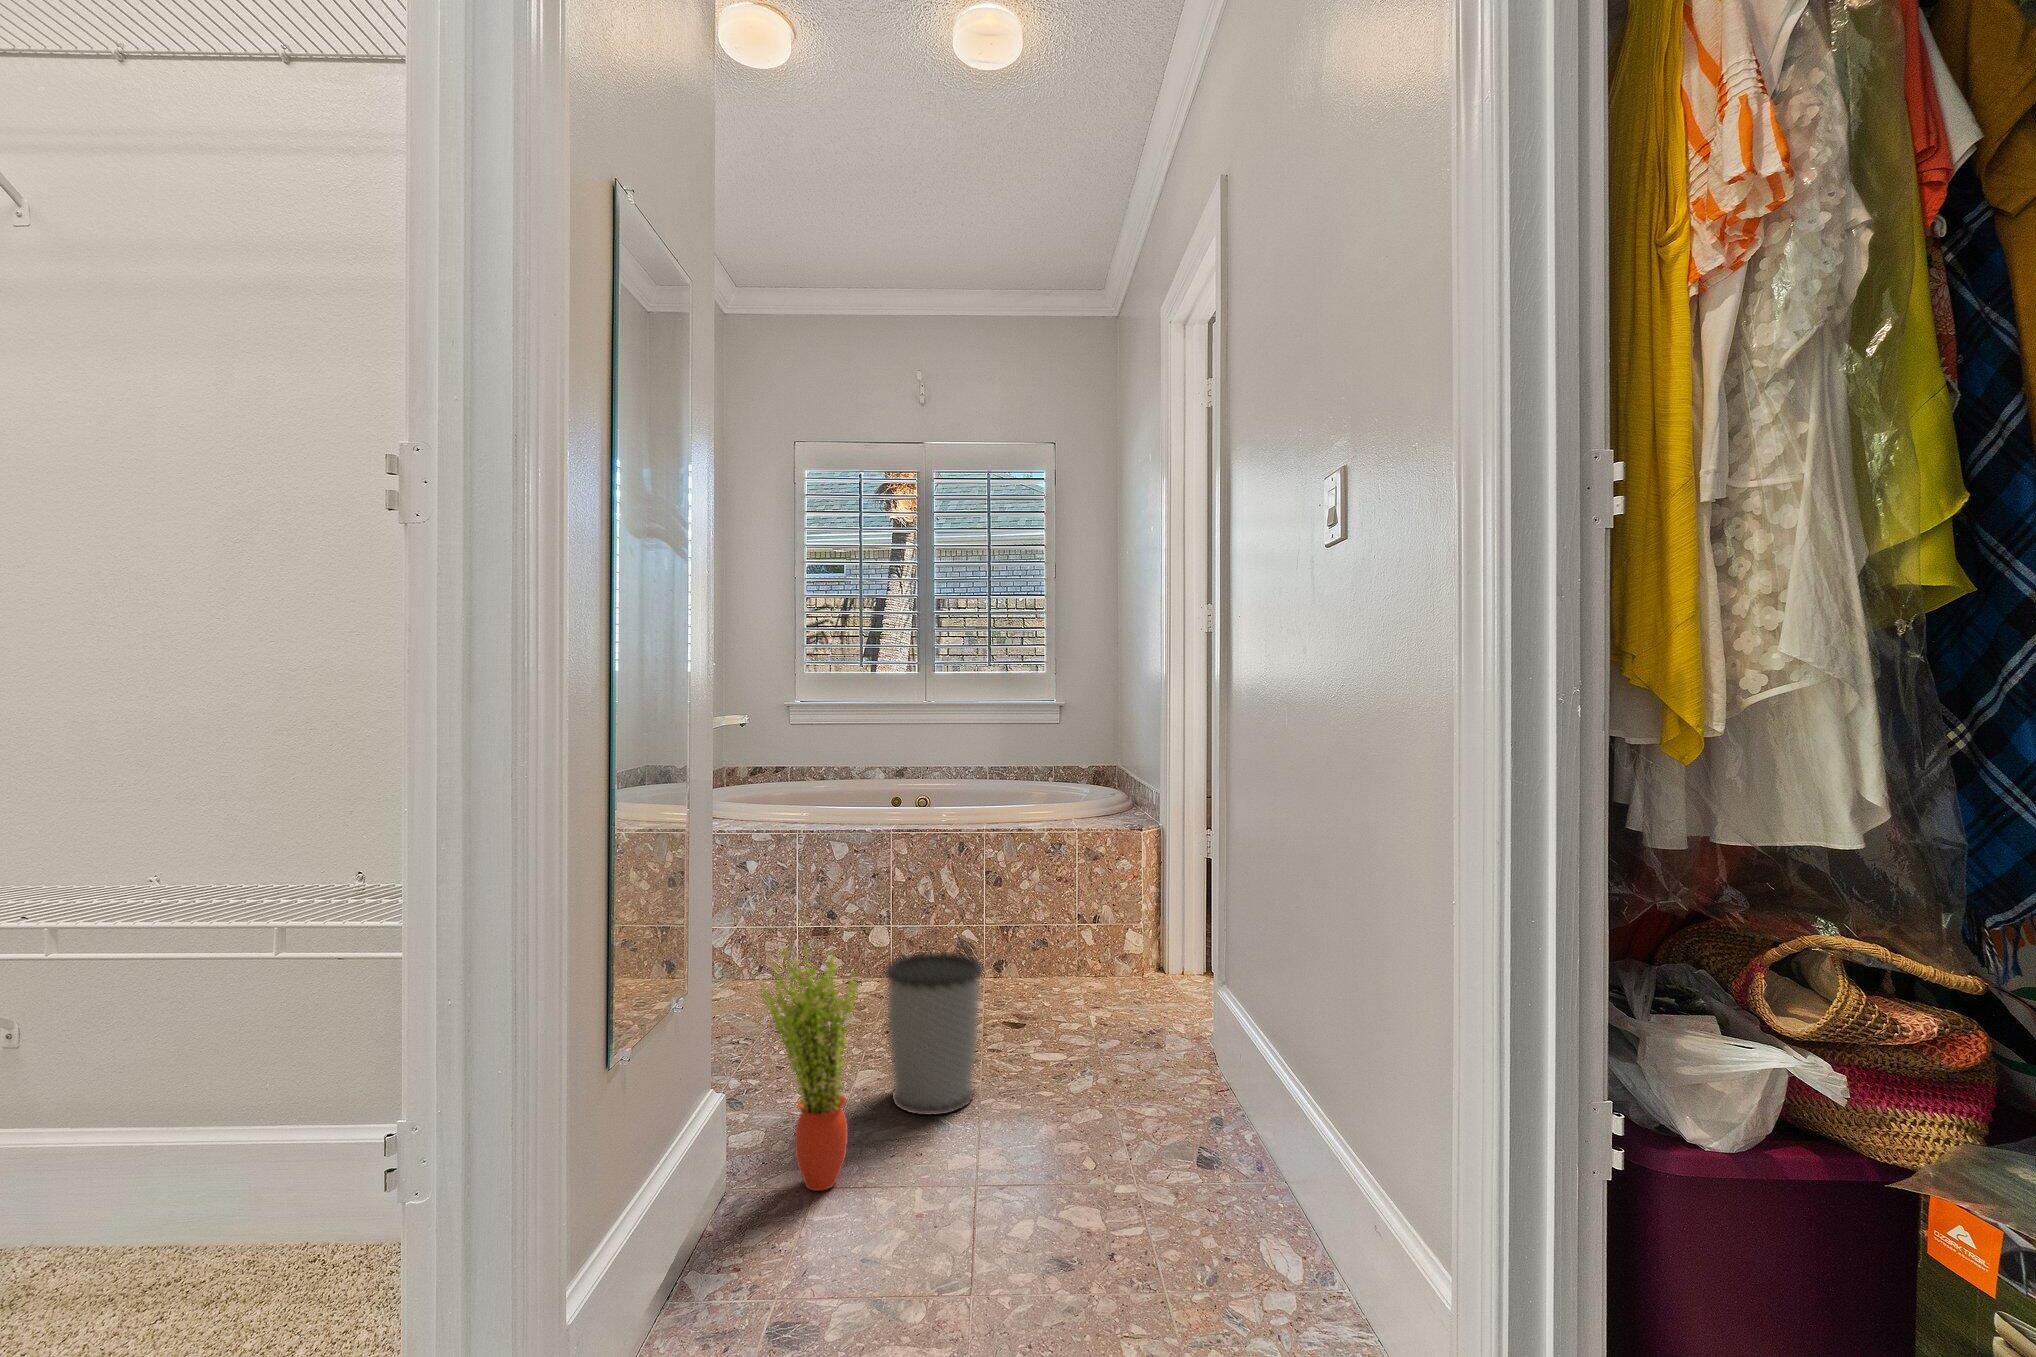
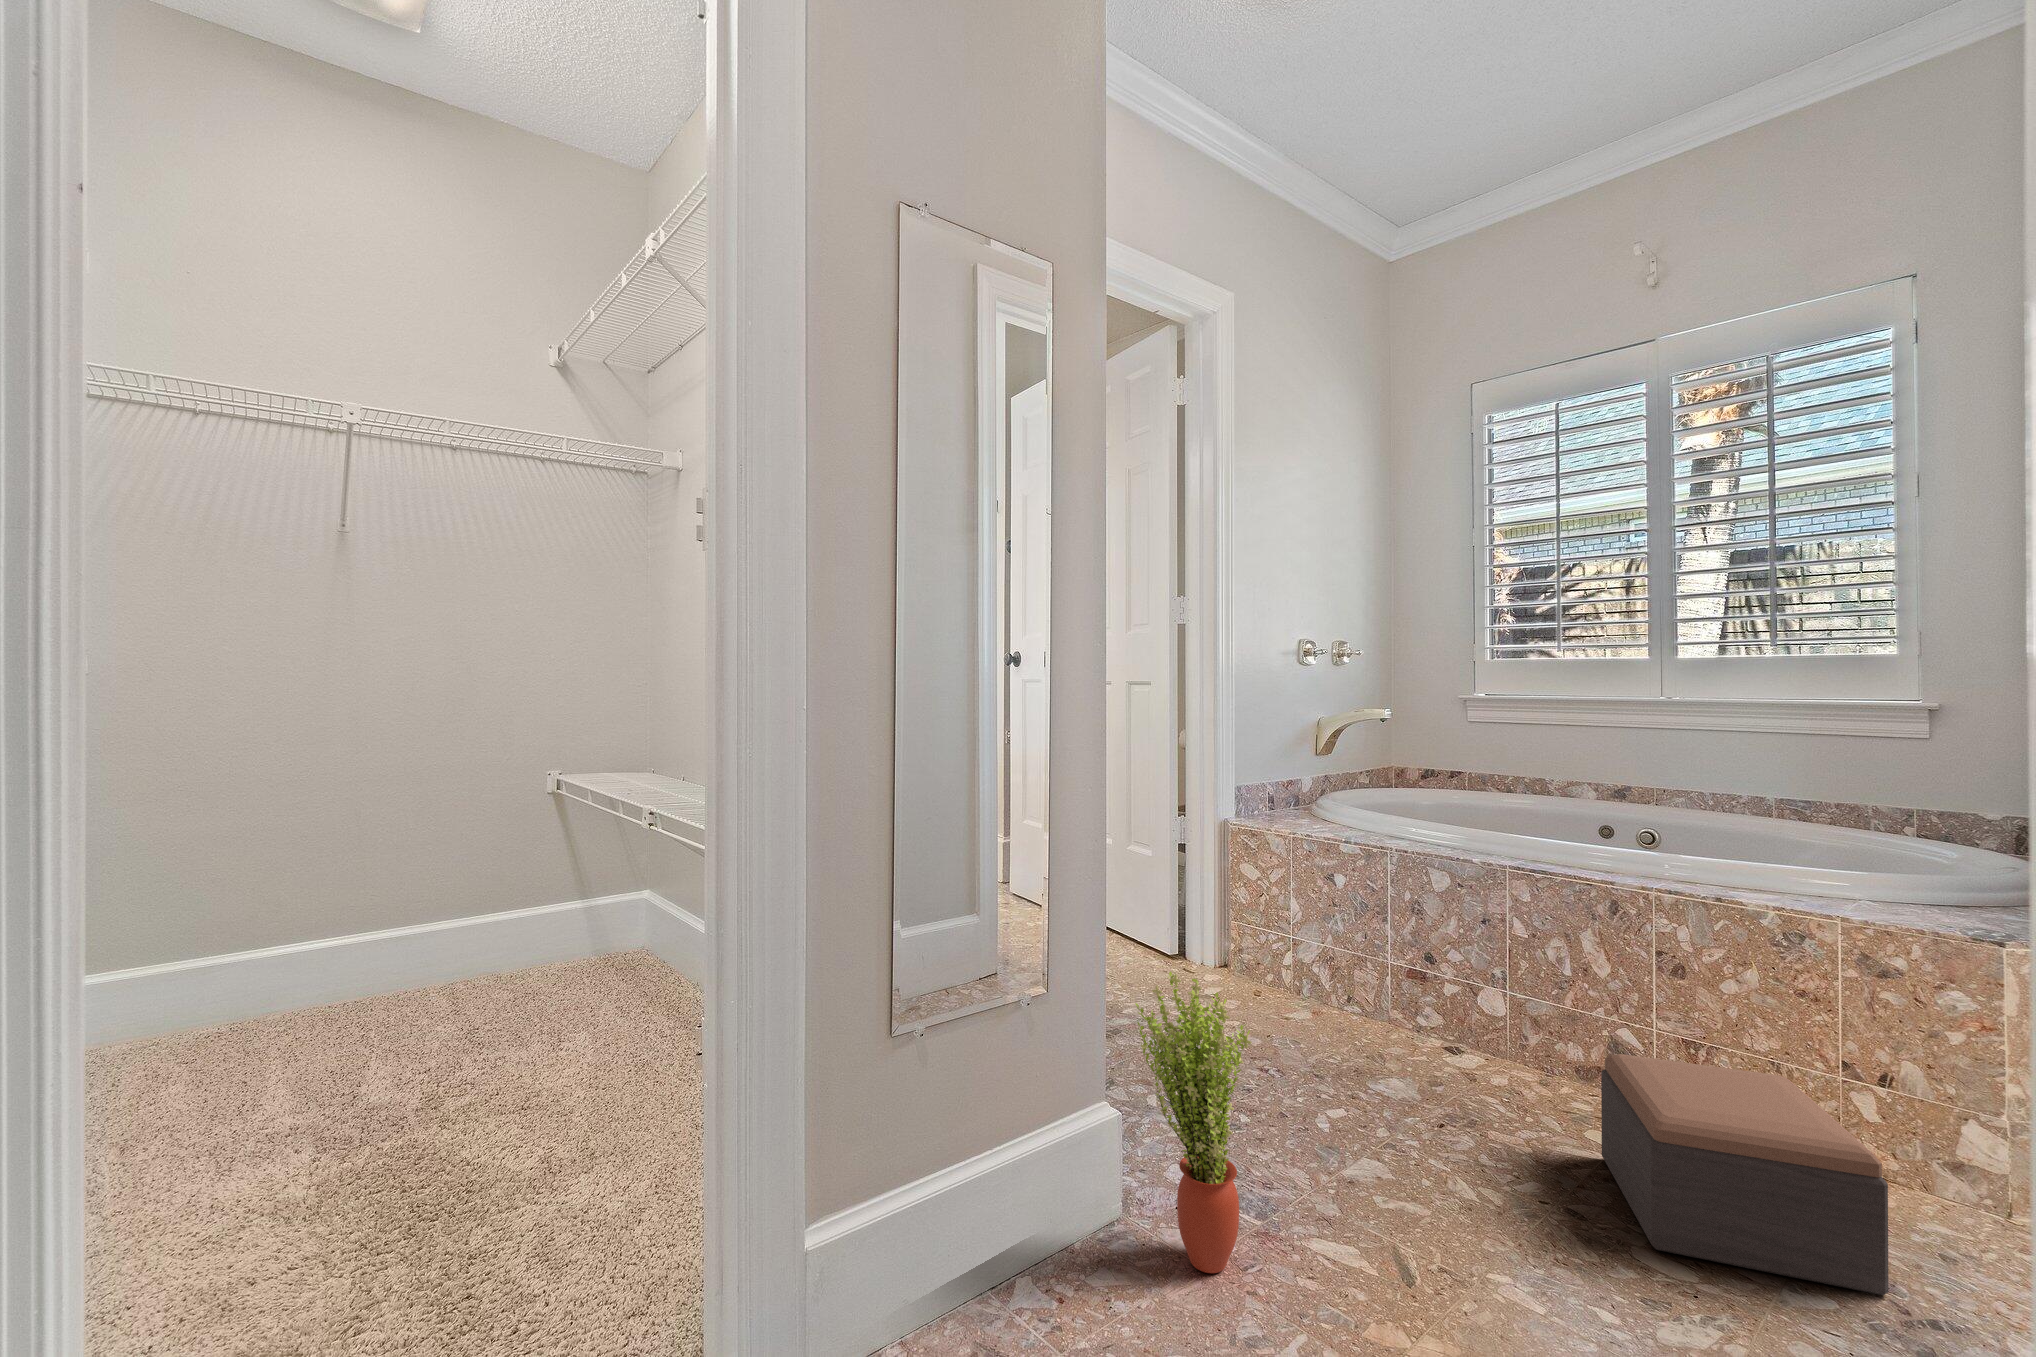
footstool: none [982,929,1129,1051] -> present [1601,1054,1889,1295]
wastebasket: present [884,952,983,1115] -> none [1357,1030,1506,1269]

